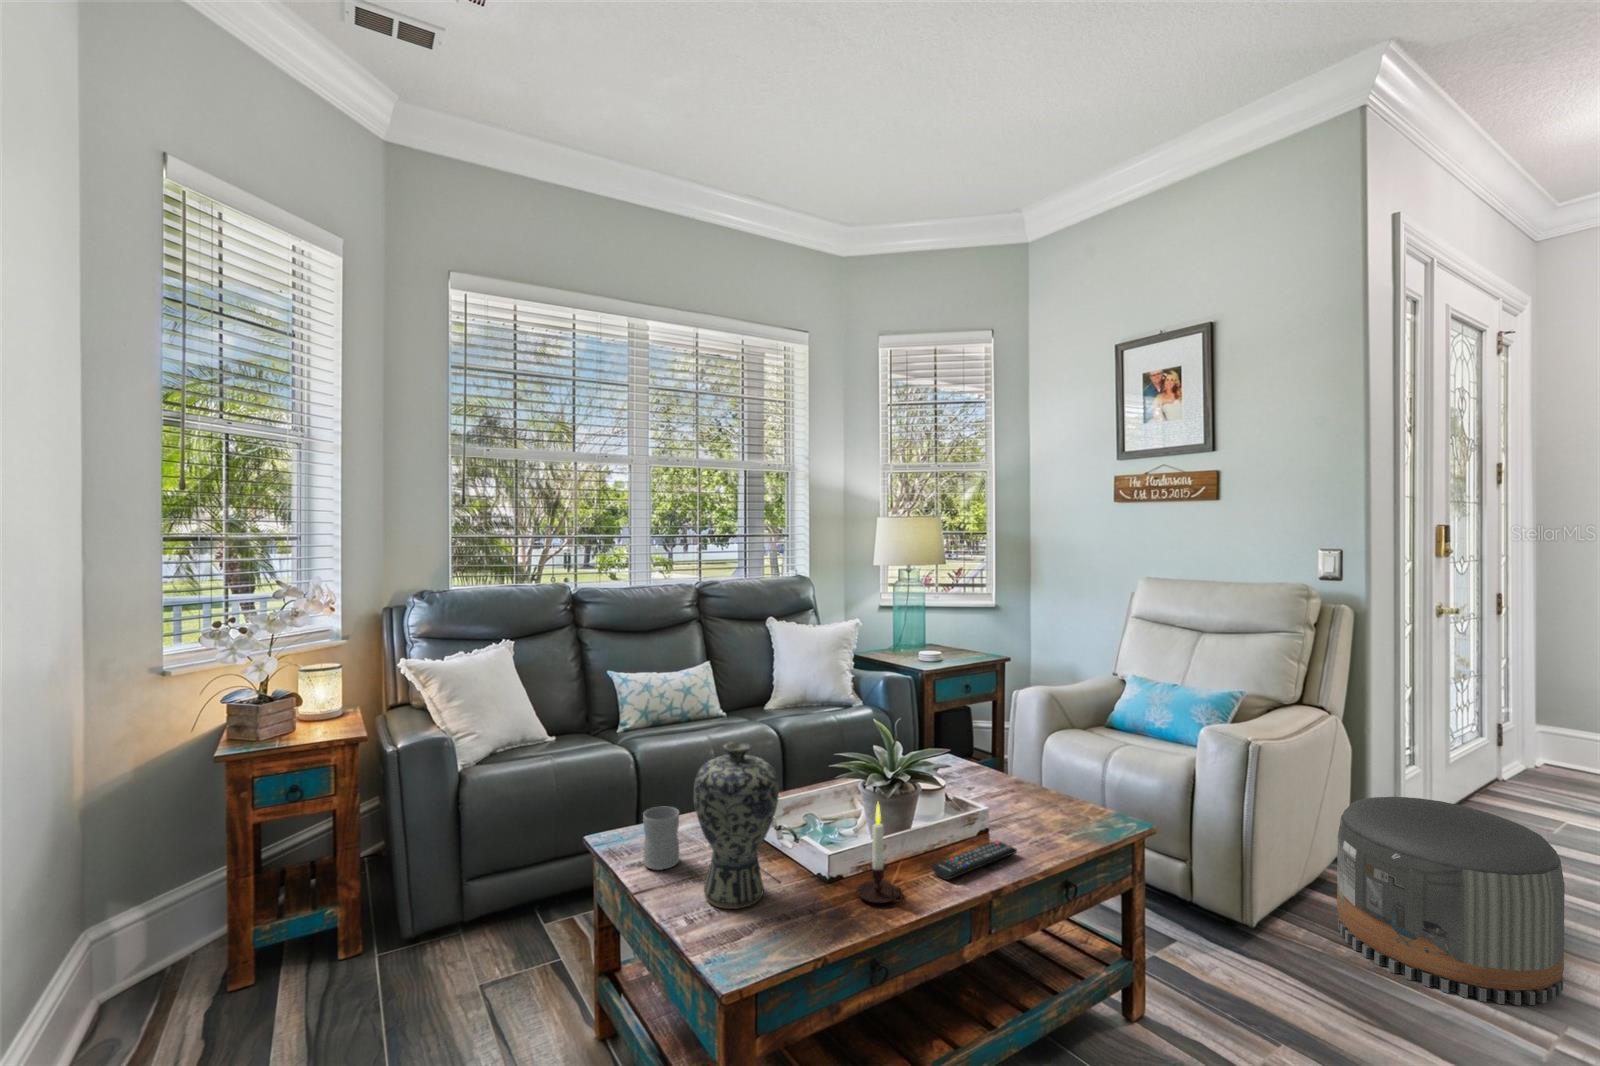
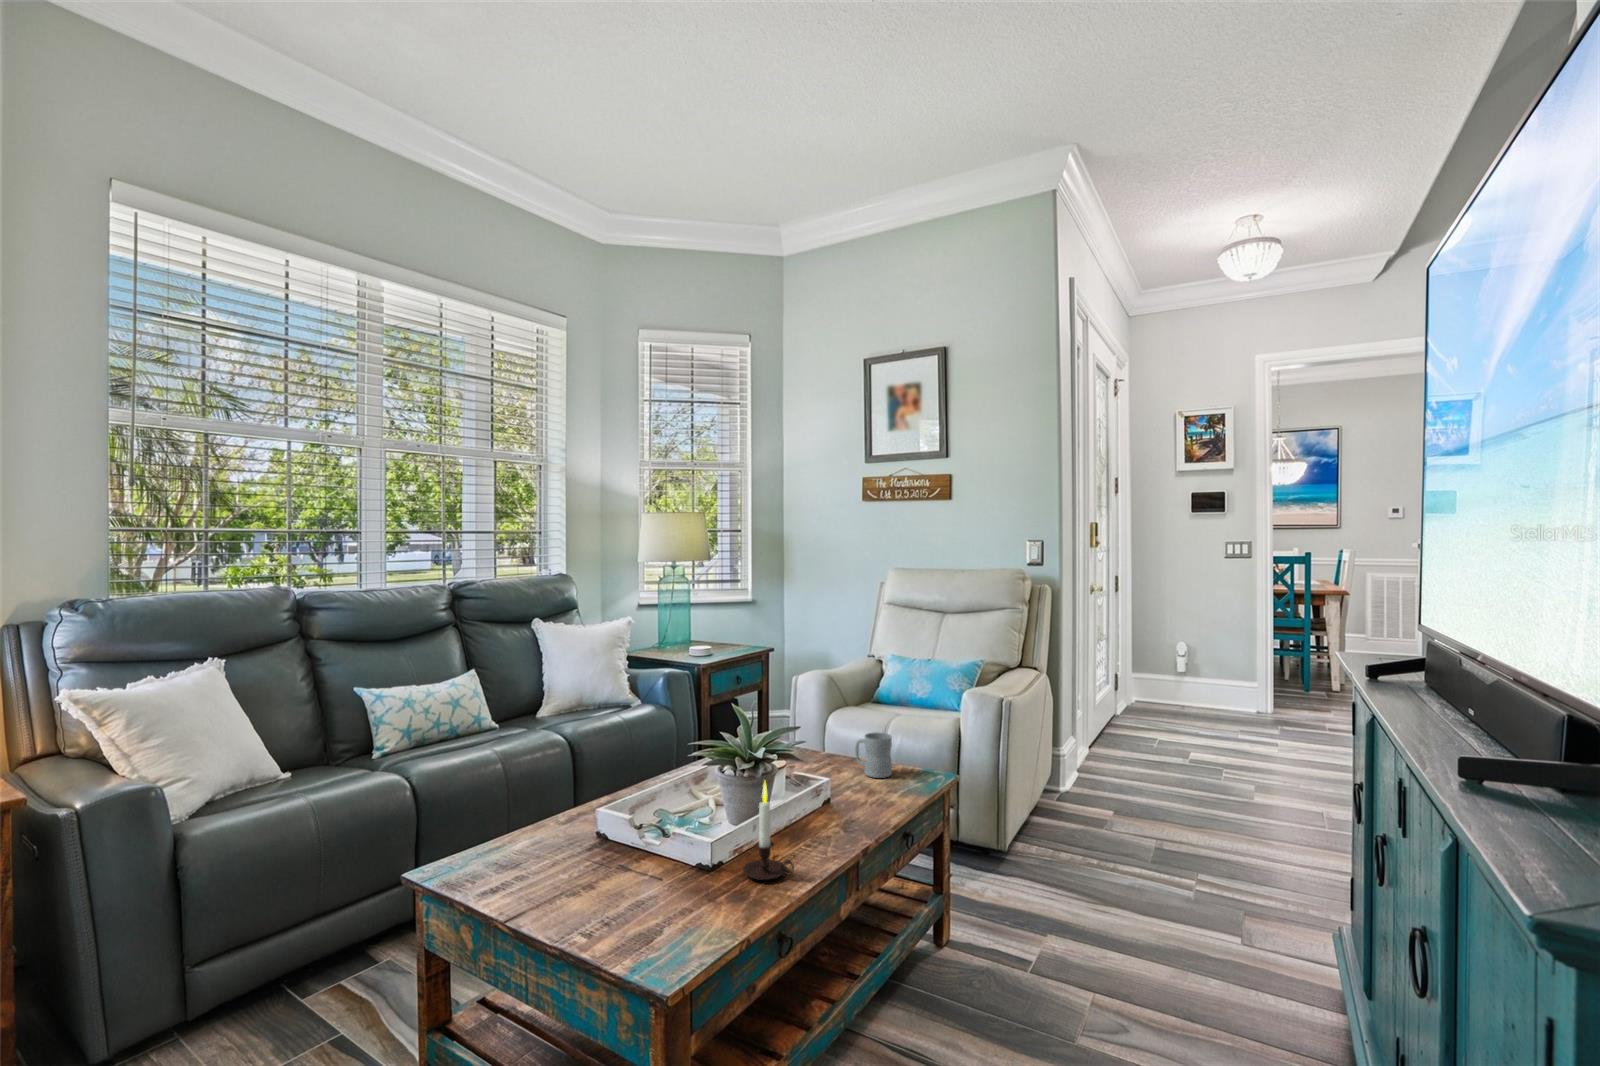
vase: present [694,742,779,909] -> none [577,736,670,916]
pouf: present [1337,797,1565,1005] -> none [1058,732,1202,877]
mug: present [643,807,679,870] -> present [855,732,892,778]
remote control: present [933,841,1017,880] -> none [802,807,865,848]

